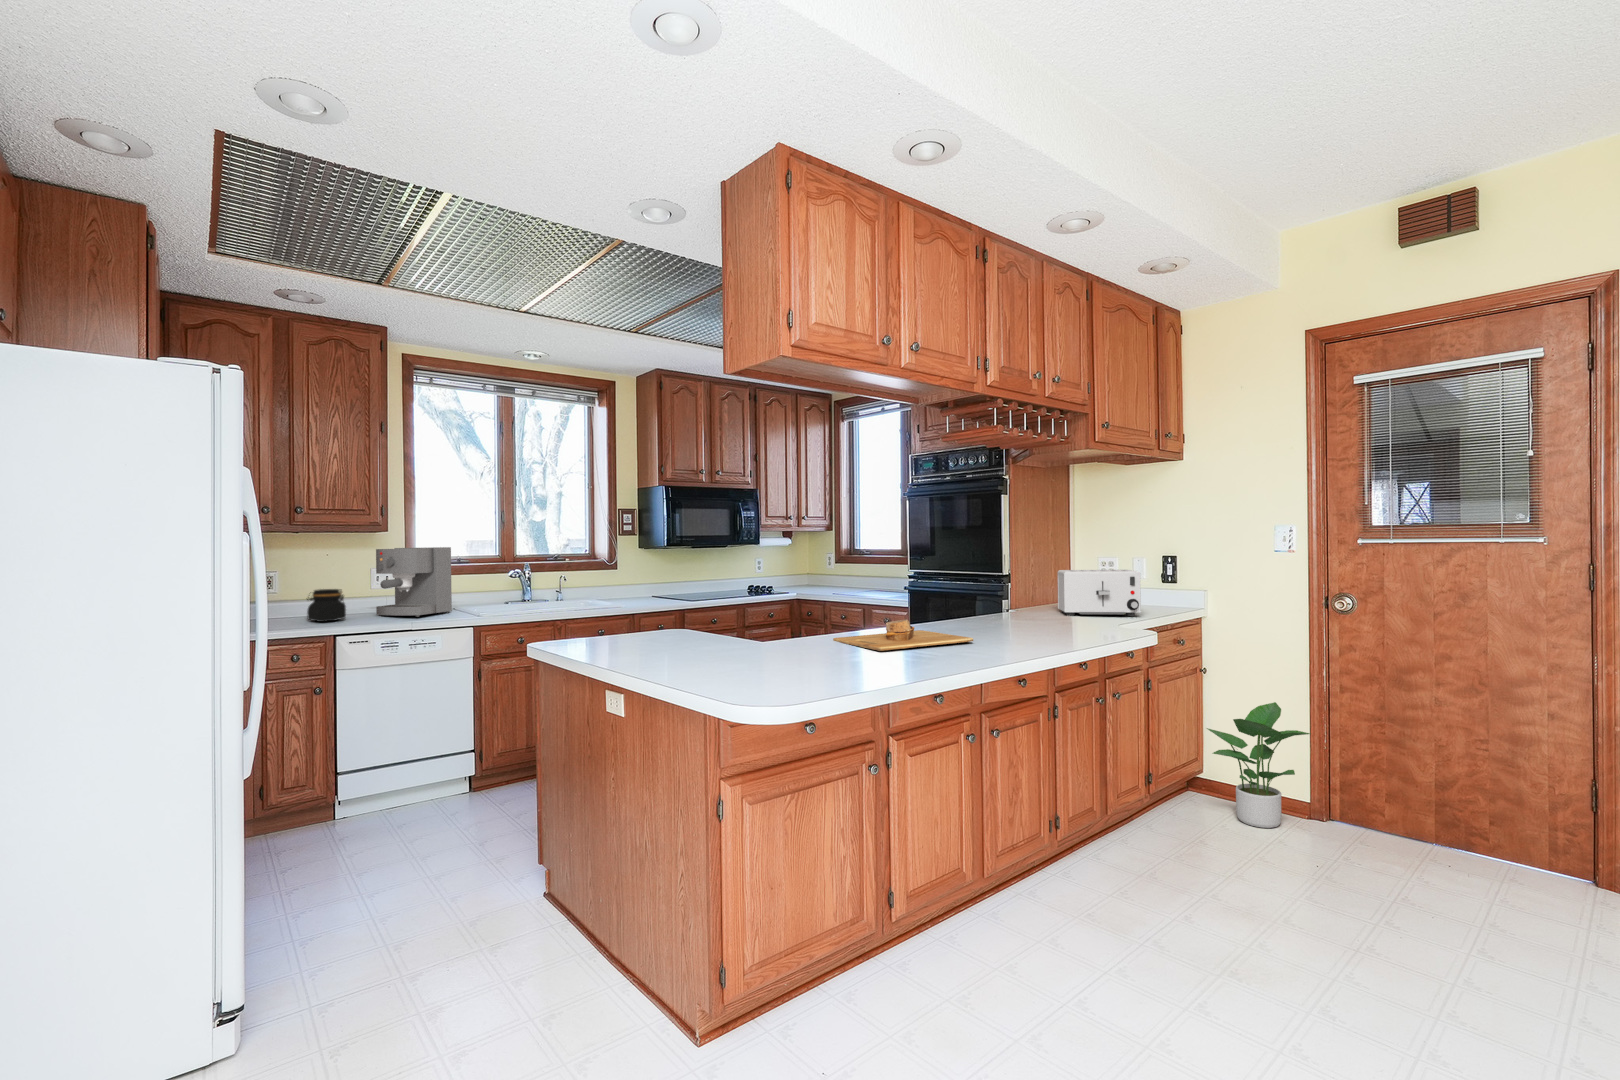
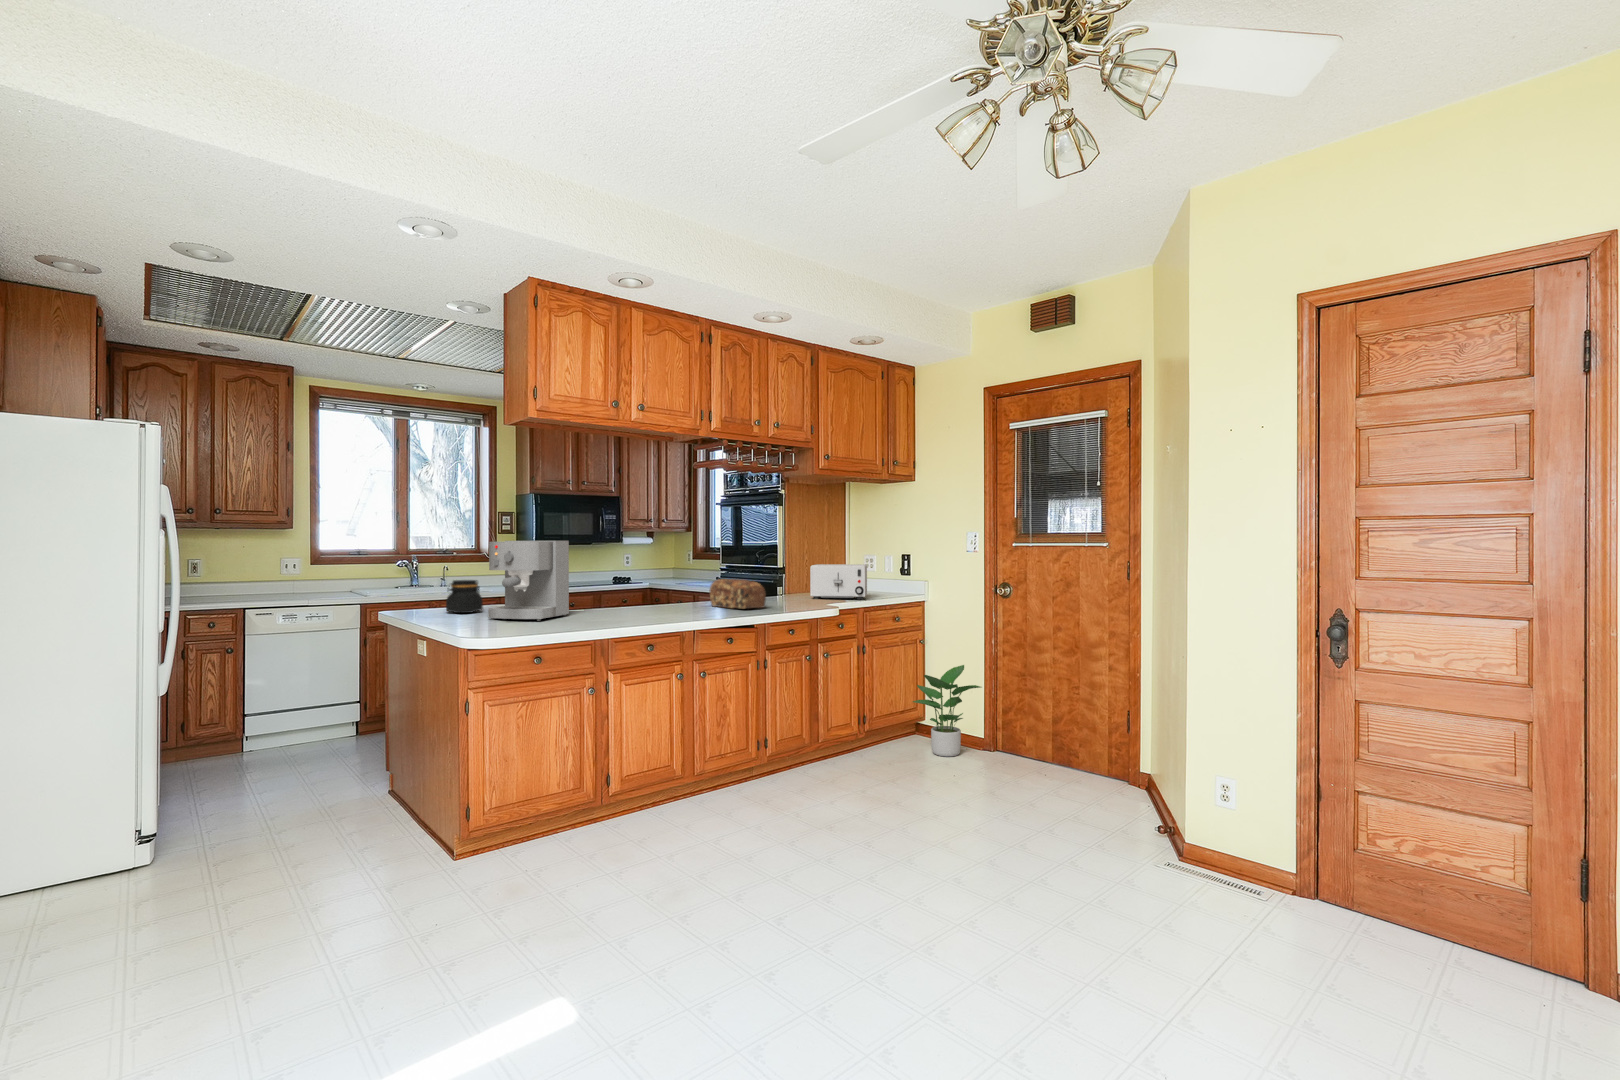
coffee maker: present [376,547,452,617] -> present [488,541,569,621]
jar: present [307,589,346,622] -> present [446,580,483,613]
bread loaf: none [966,592,1051,635] -> present [709,579,766,609]
cutting board: present [833,619,973,651] -> none [598,596,695,616]

